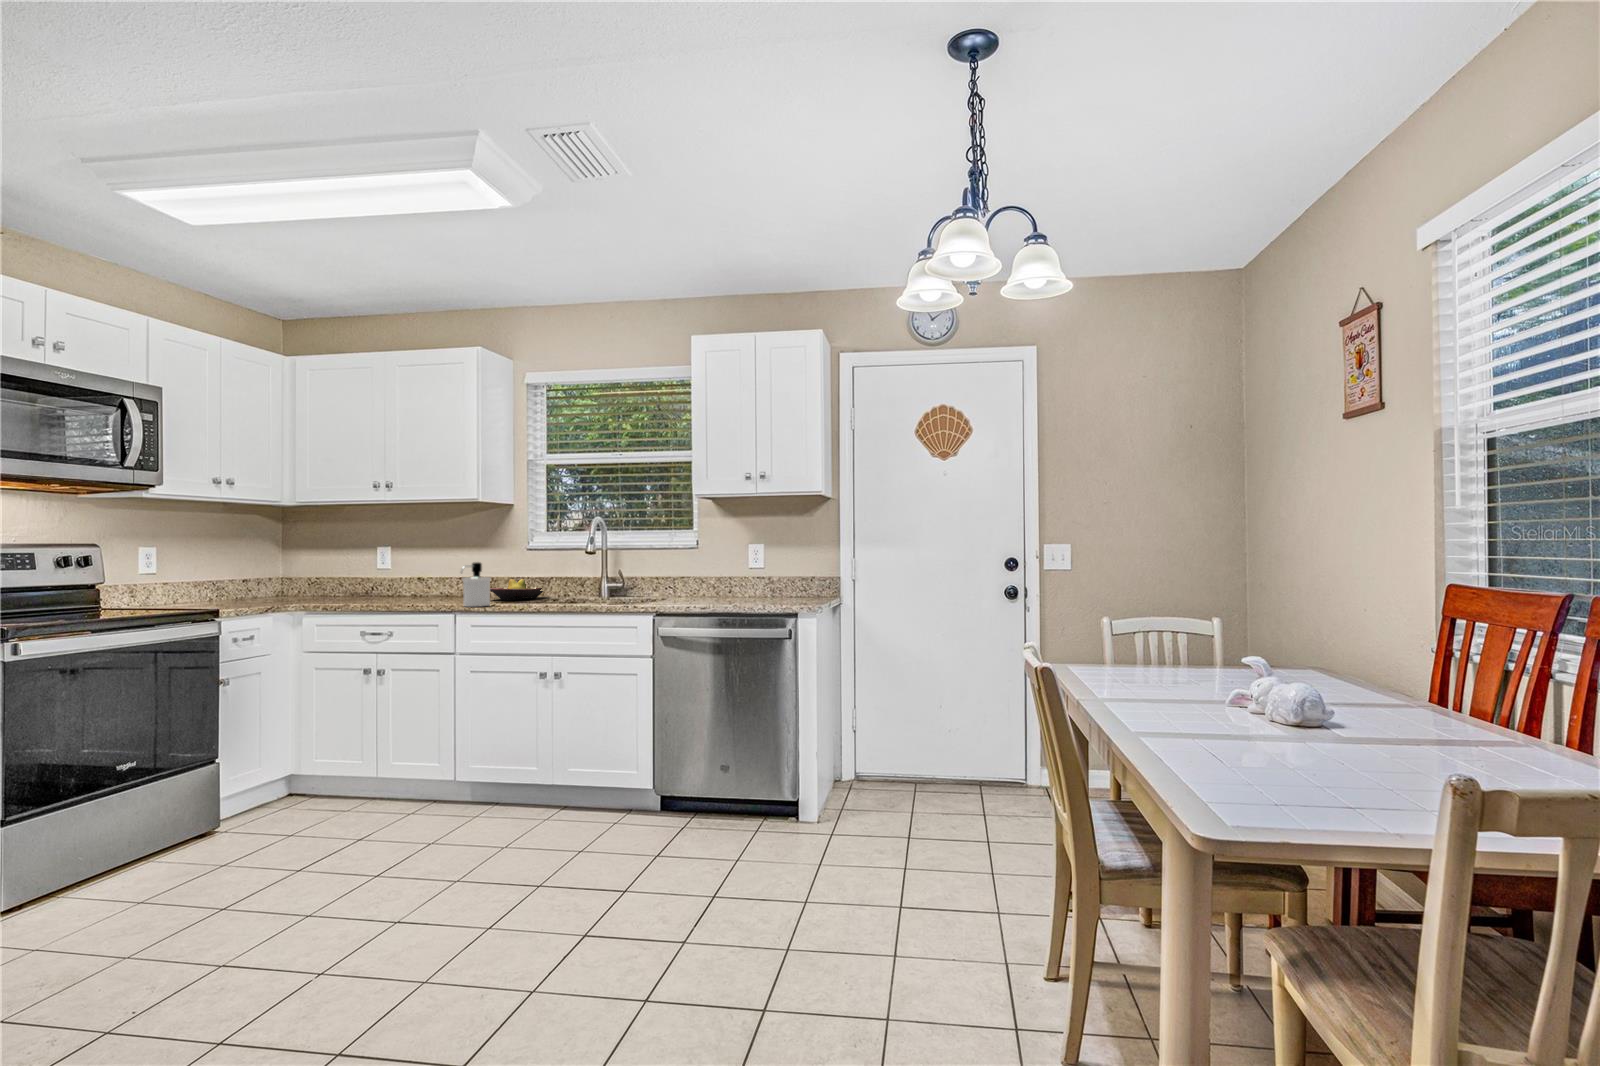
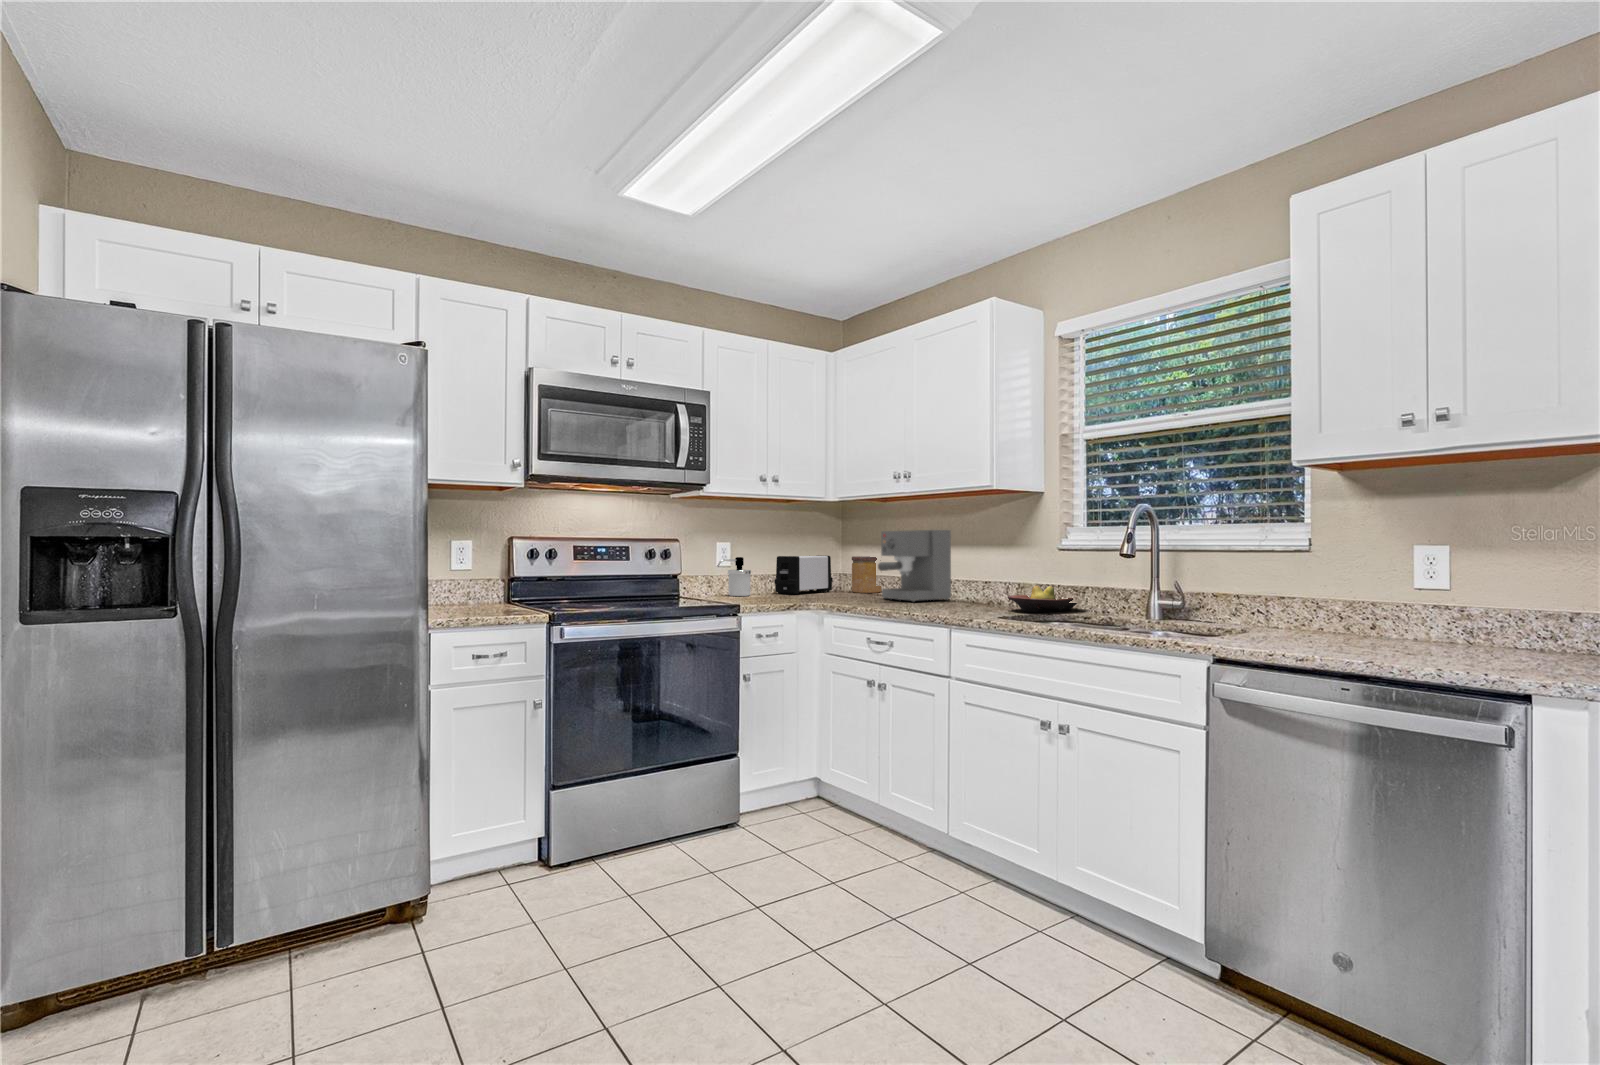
coffee maker: none [351,532,424,600] -> present [878,530,951,602]
toaster: none [208,559,276,601] -> present [774,555,833,594]
jar: none [299,559,334,597] -> present [852,556,881,593]
soap dispenser: present [461,562,491,607] -> present [717,557,751,596]

